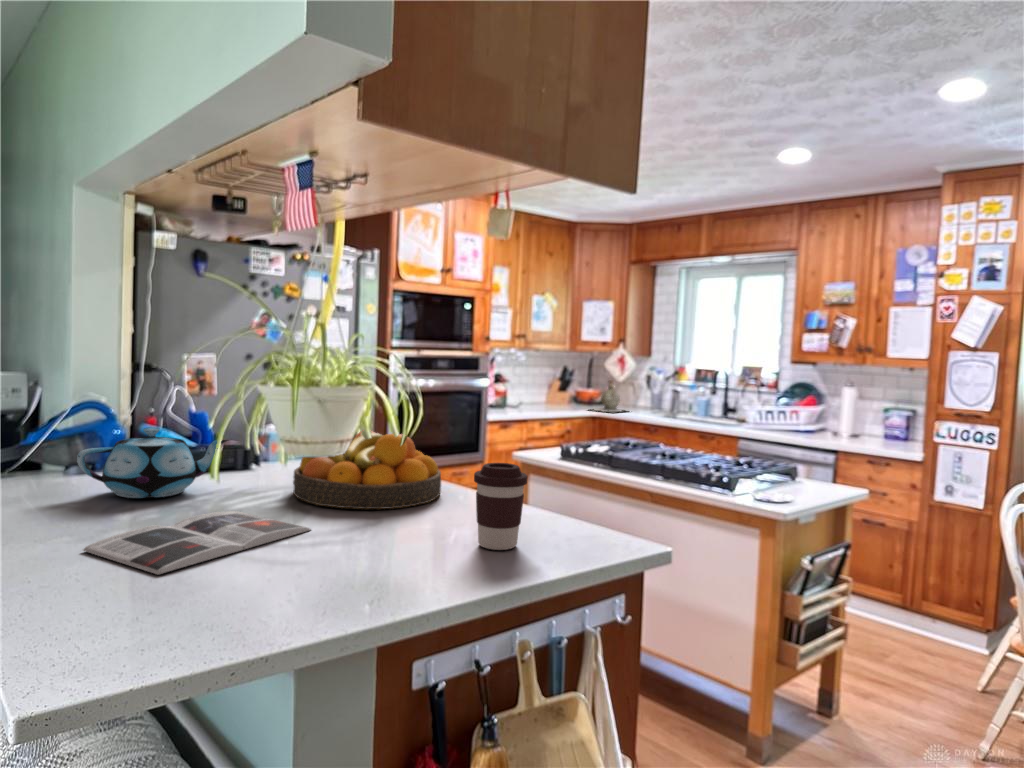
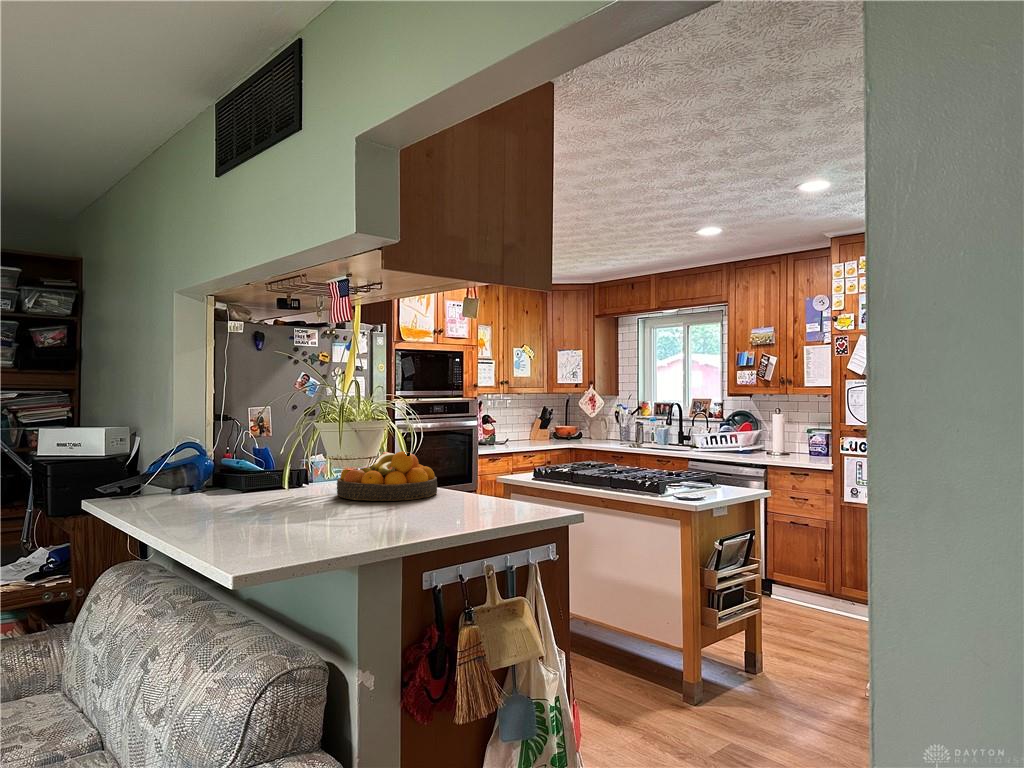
ceramic jug: present [595,380,622,412] -> none [563,417,603,445]
teapot: present [77,427,228,498] -> none [196,454,292,501]
coffee cup: present [474,463,527,550] -> none [456,462,489,514]
magazine: present [83,511,311,574] -> none [222,503,355,529]

